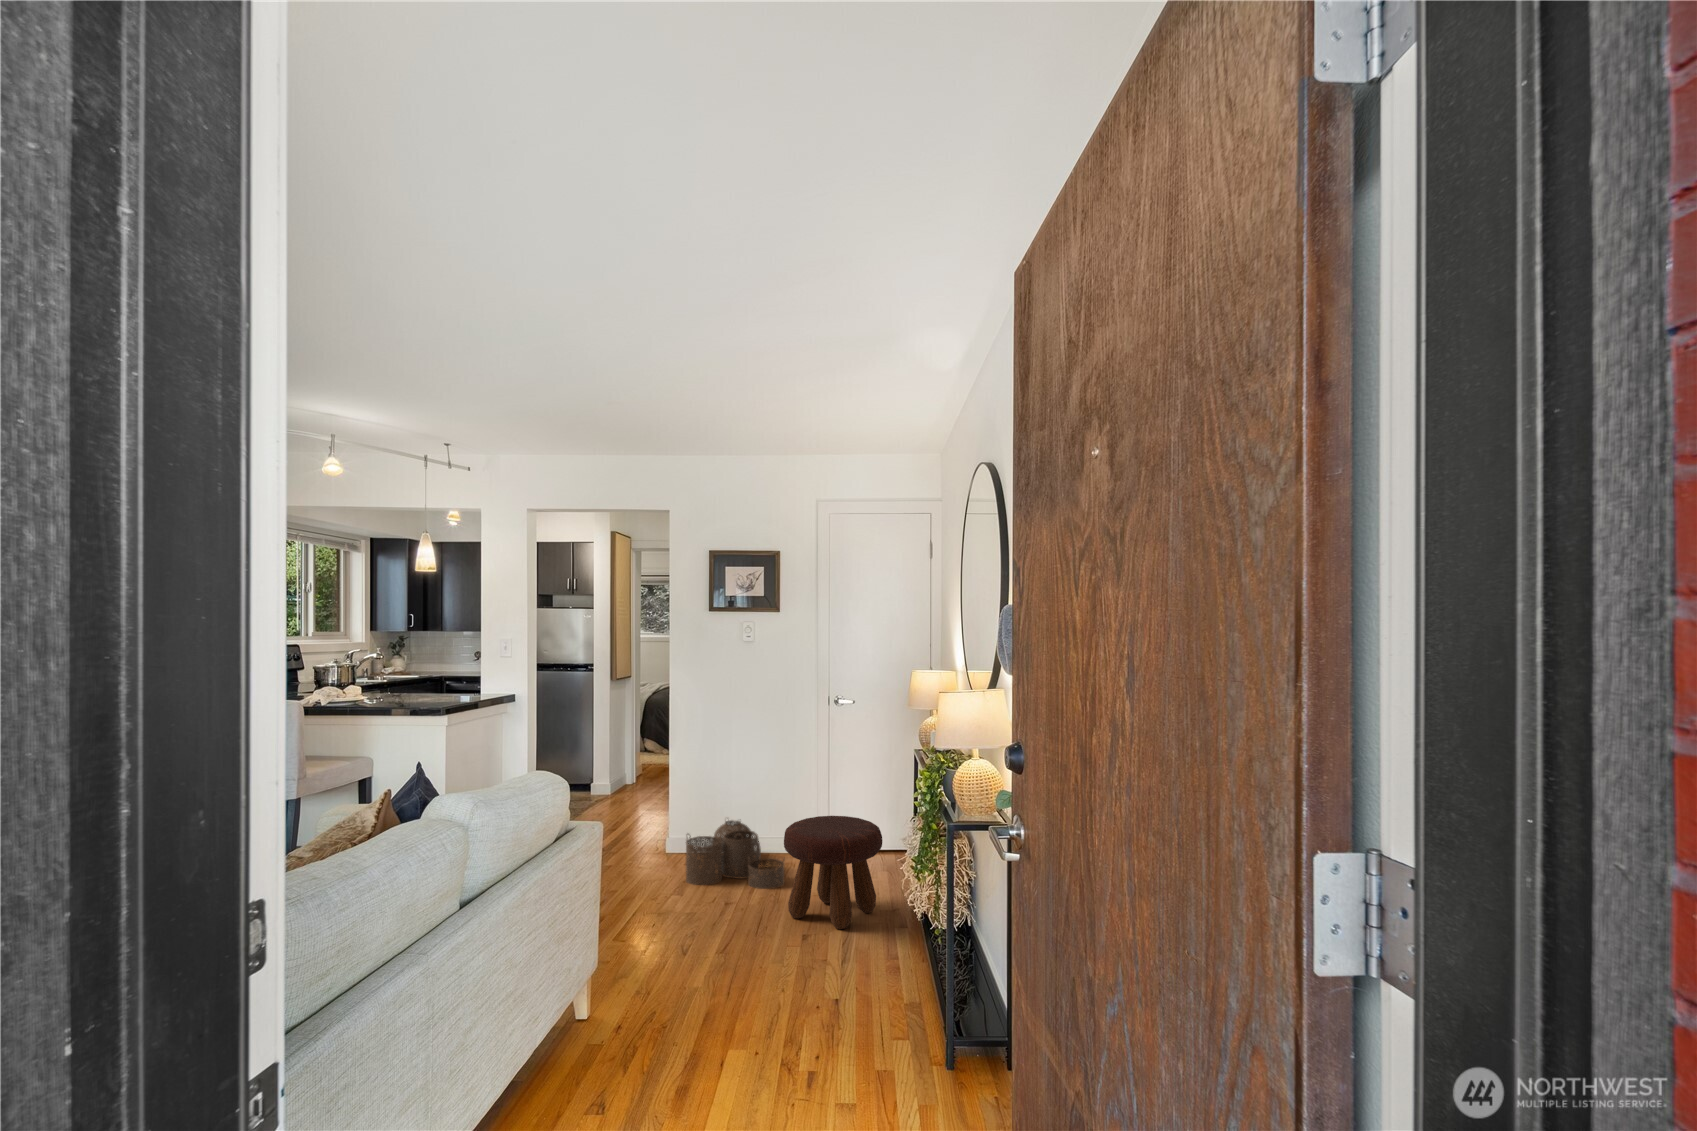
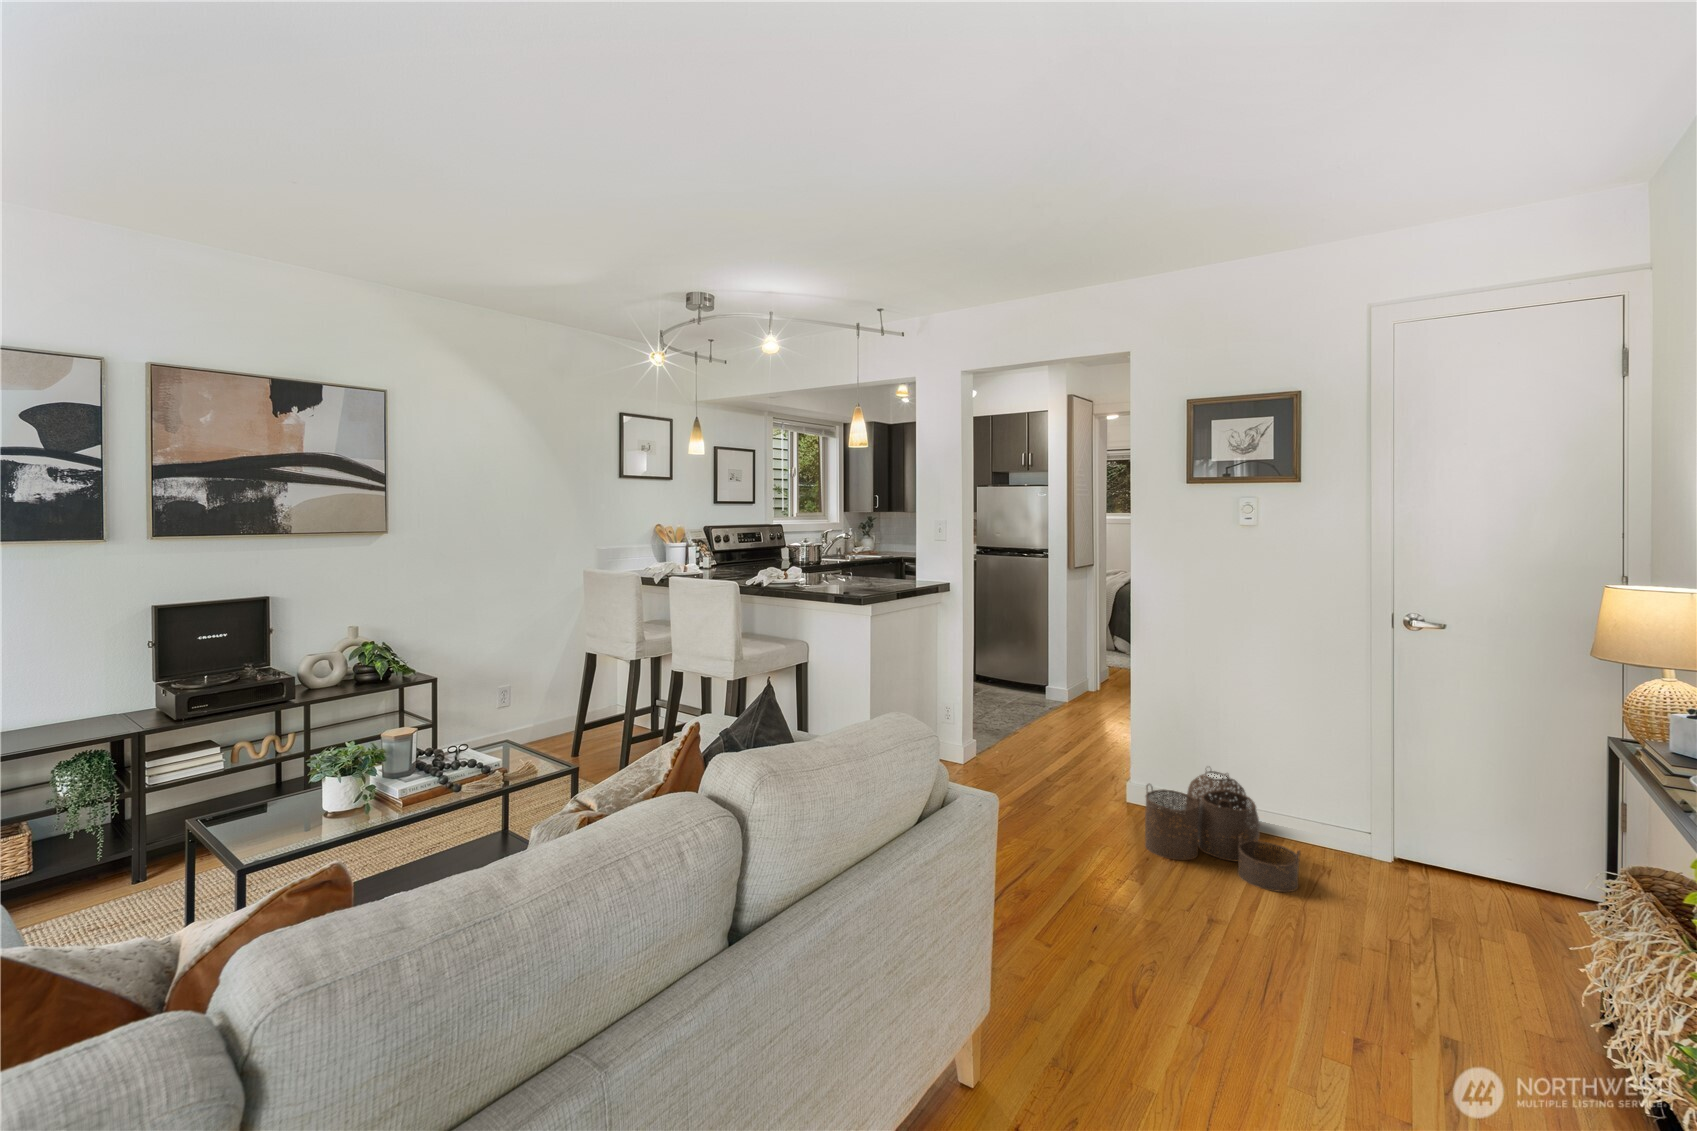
footstool: present [784,816,882,929] -> none [1302,811,1509,1019]

